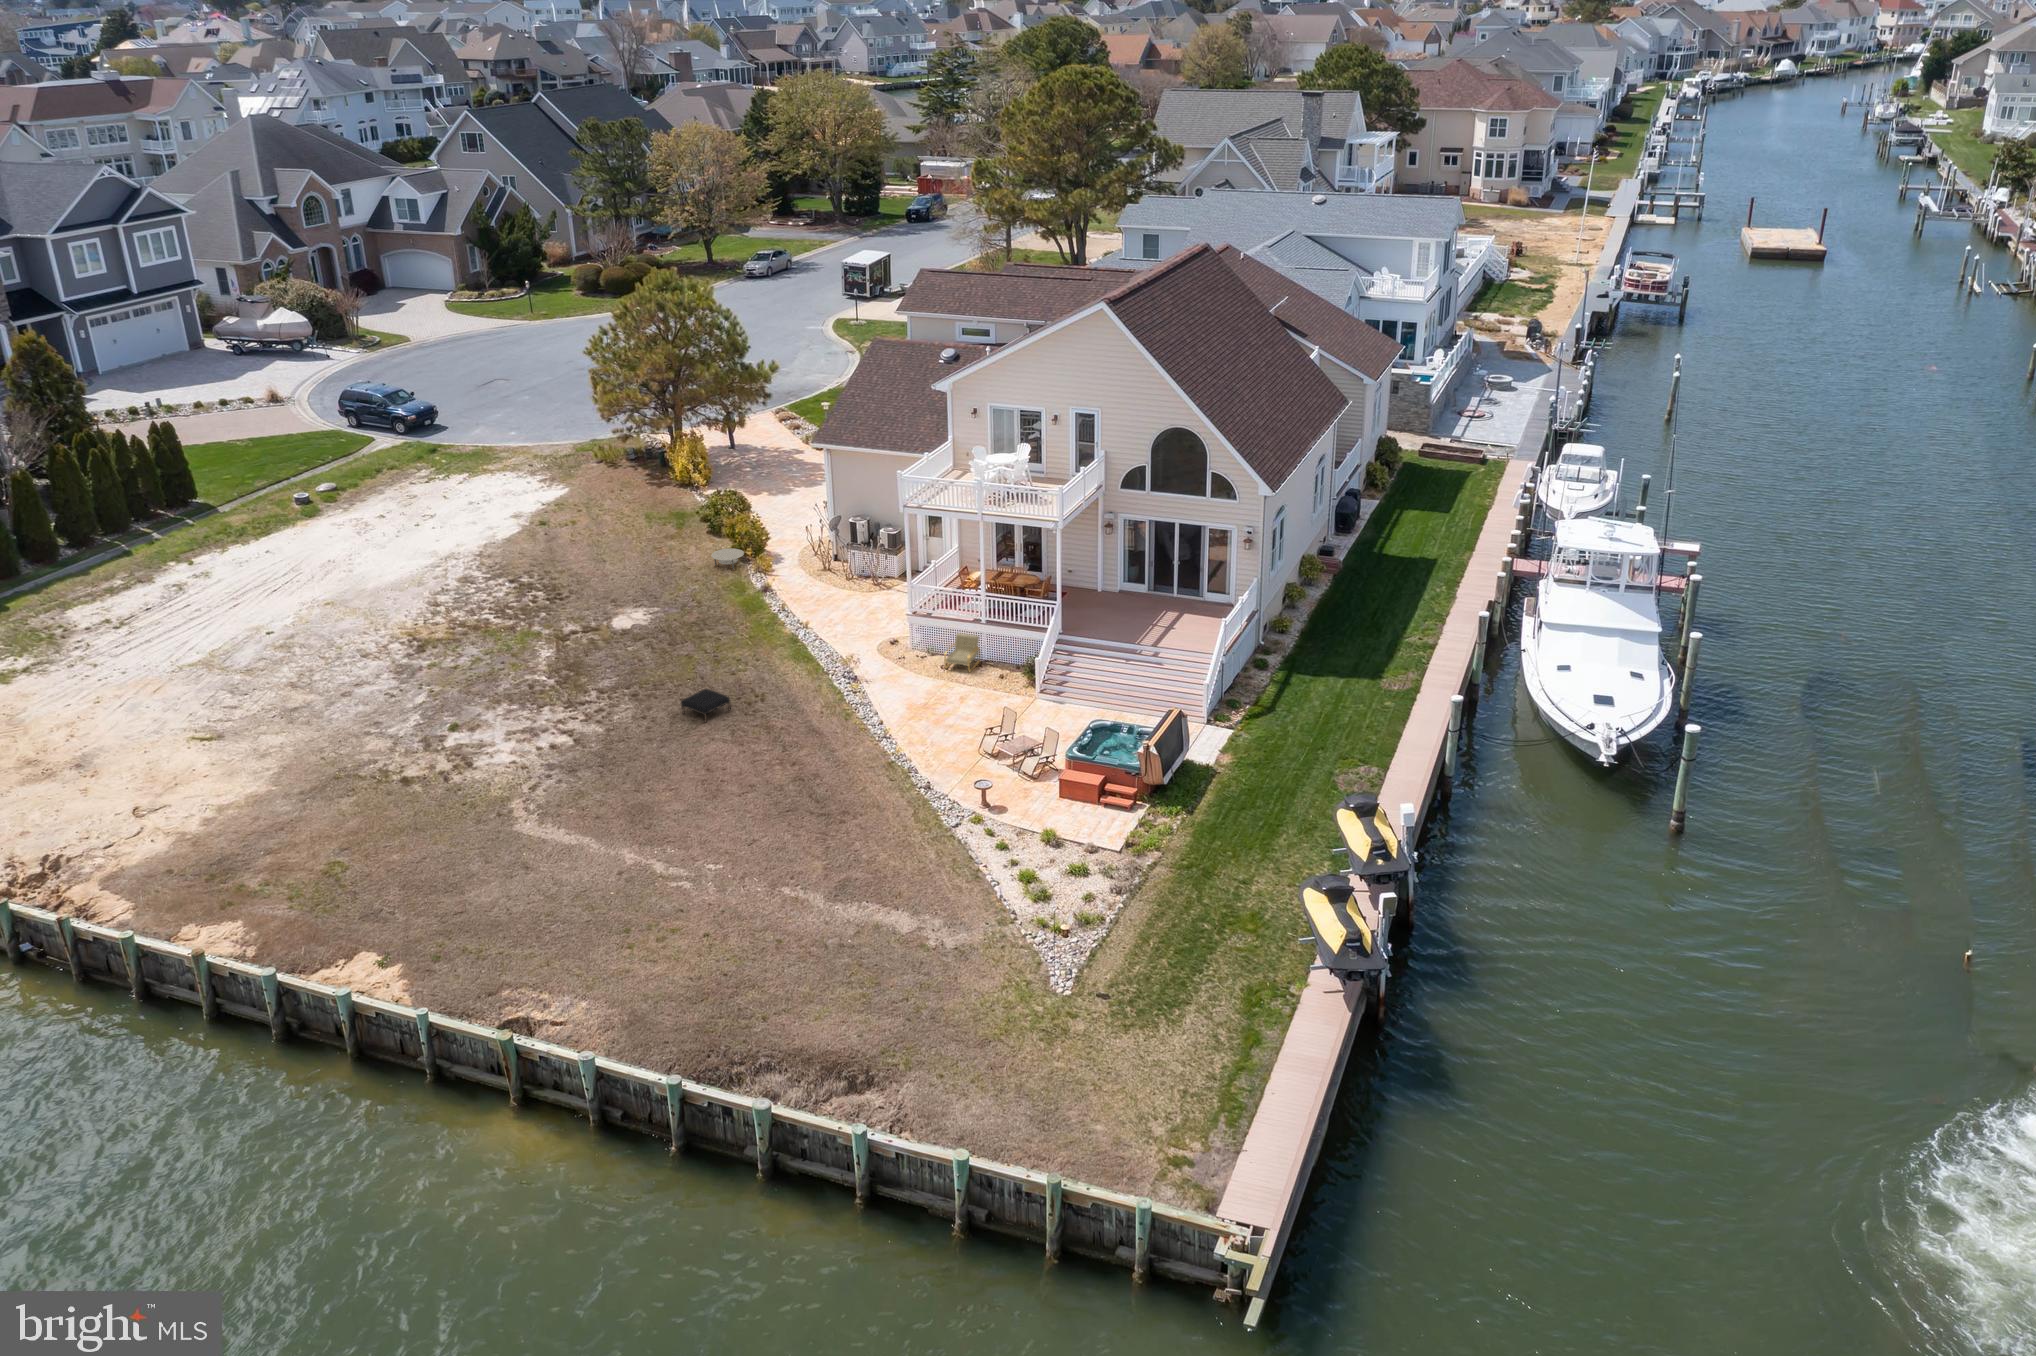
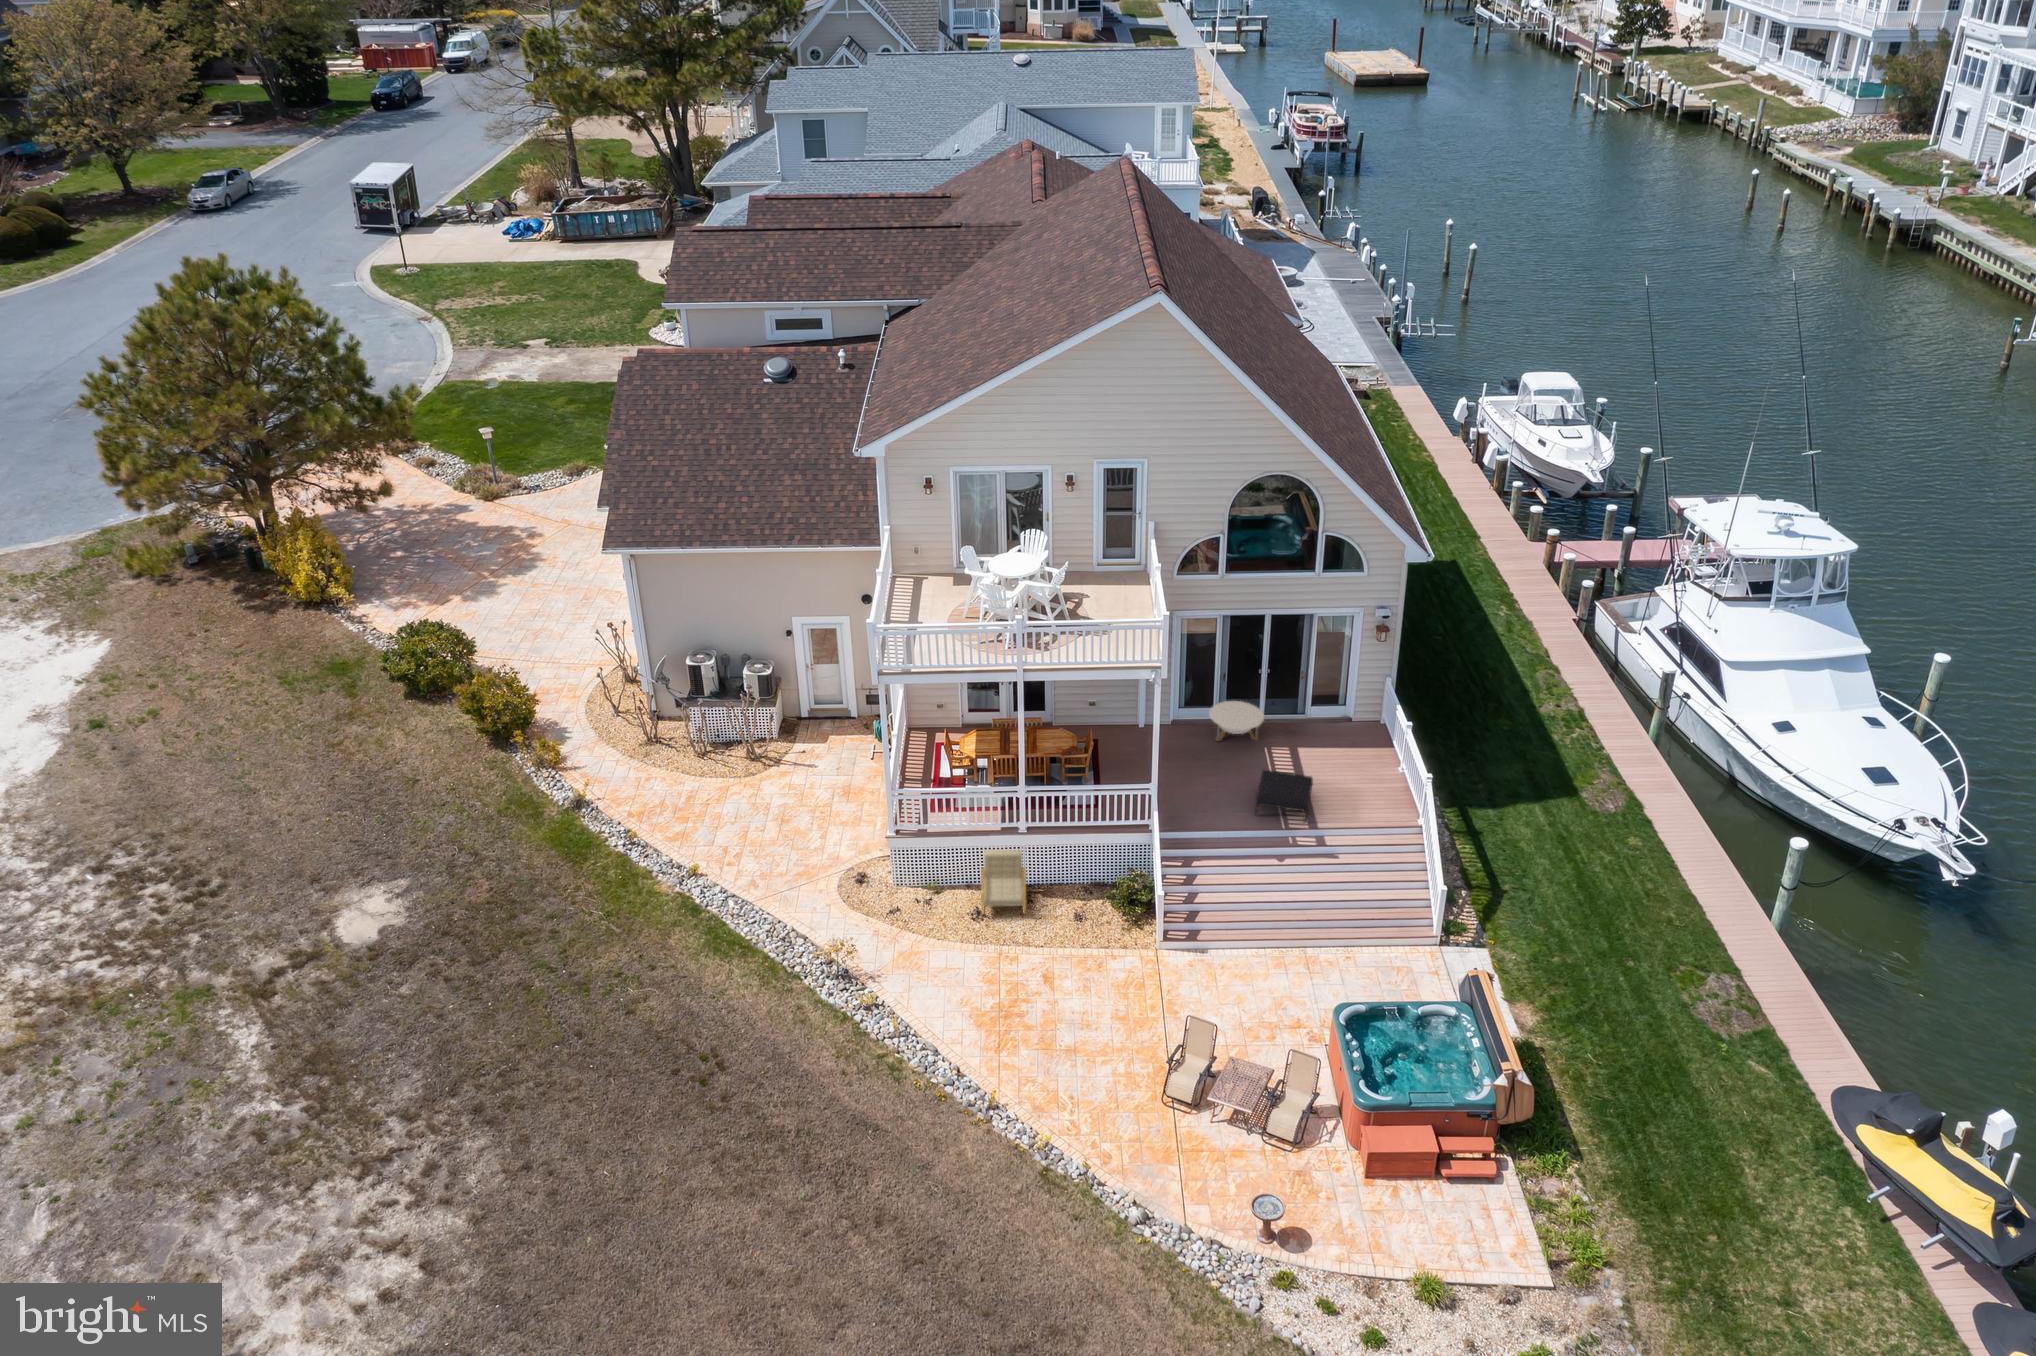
round table: present [711,548,744,571] -> present [1209,701,1264,741]
ottoman: present [681,689,731,722] -> present [1255,770,1313,822]

